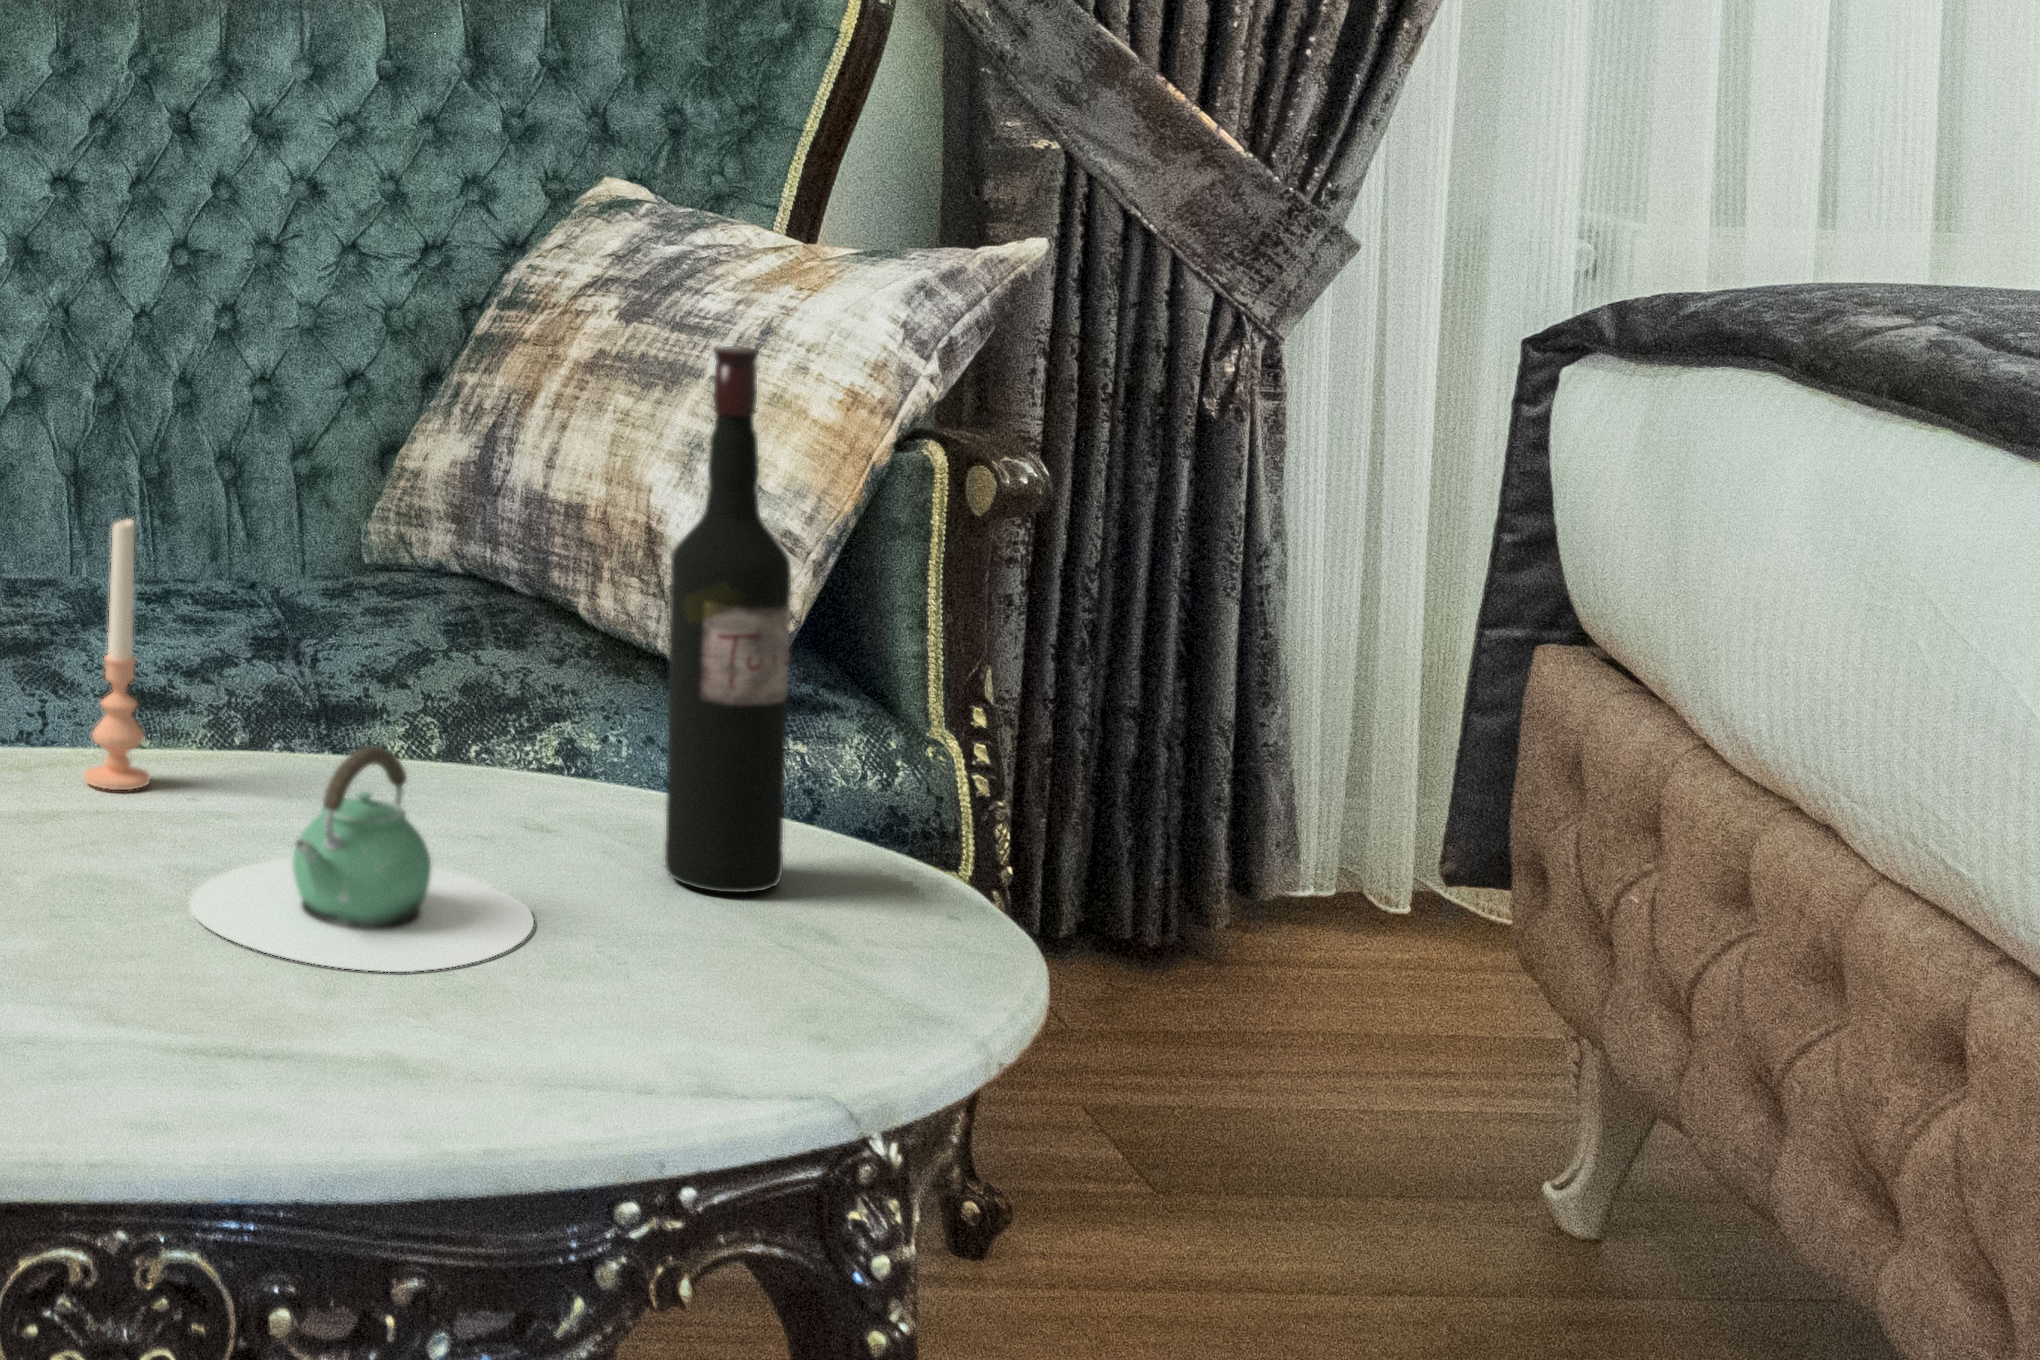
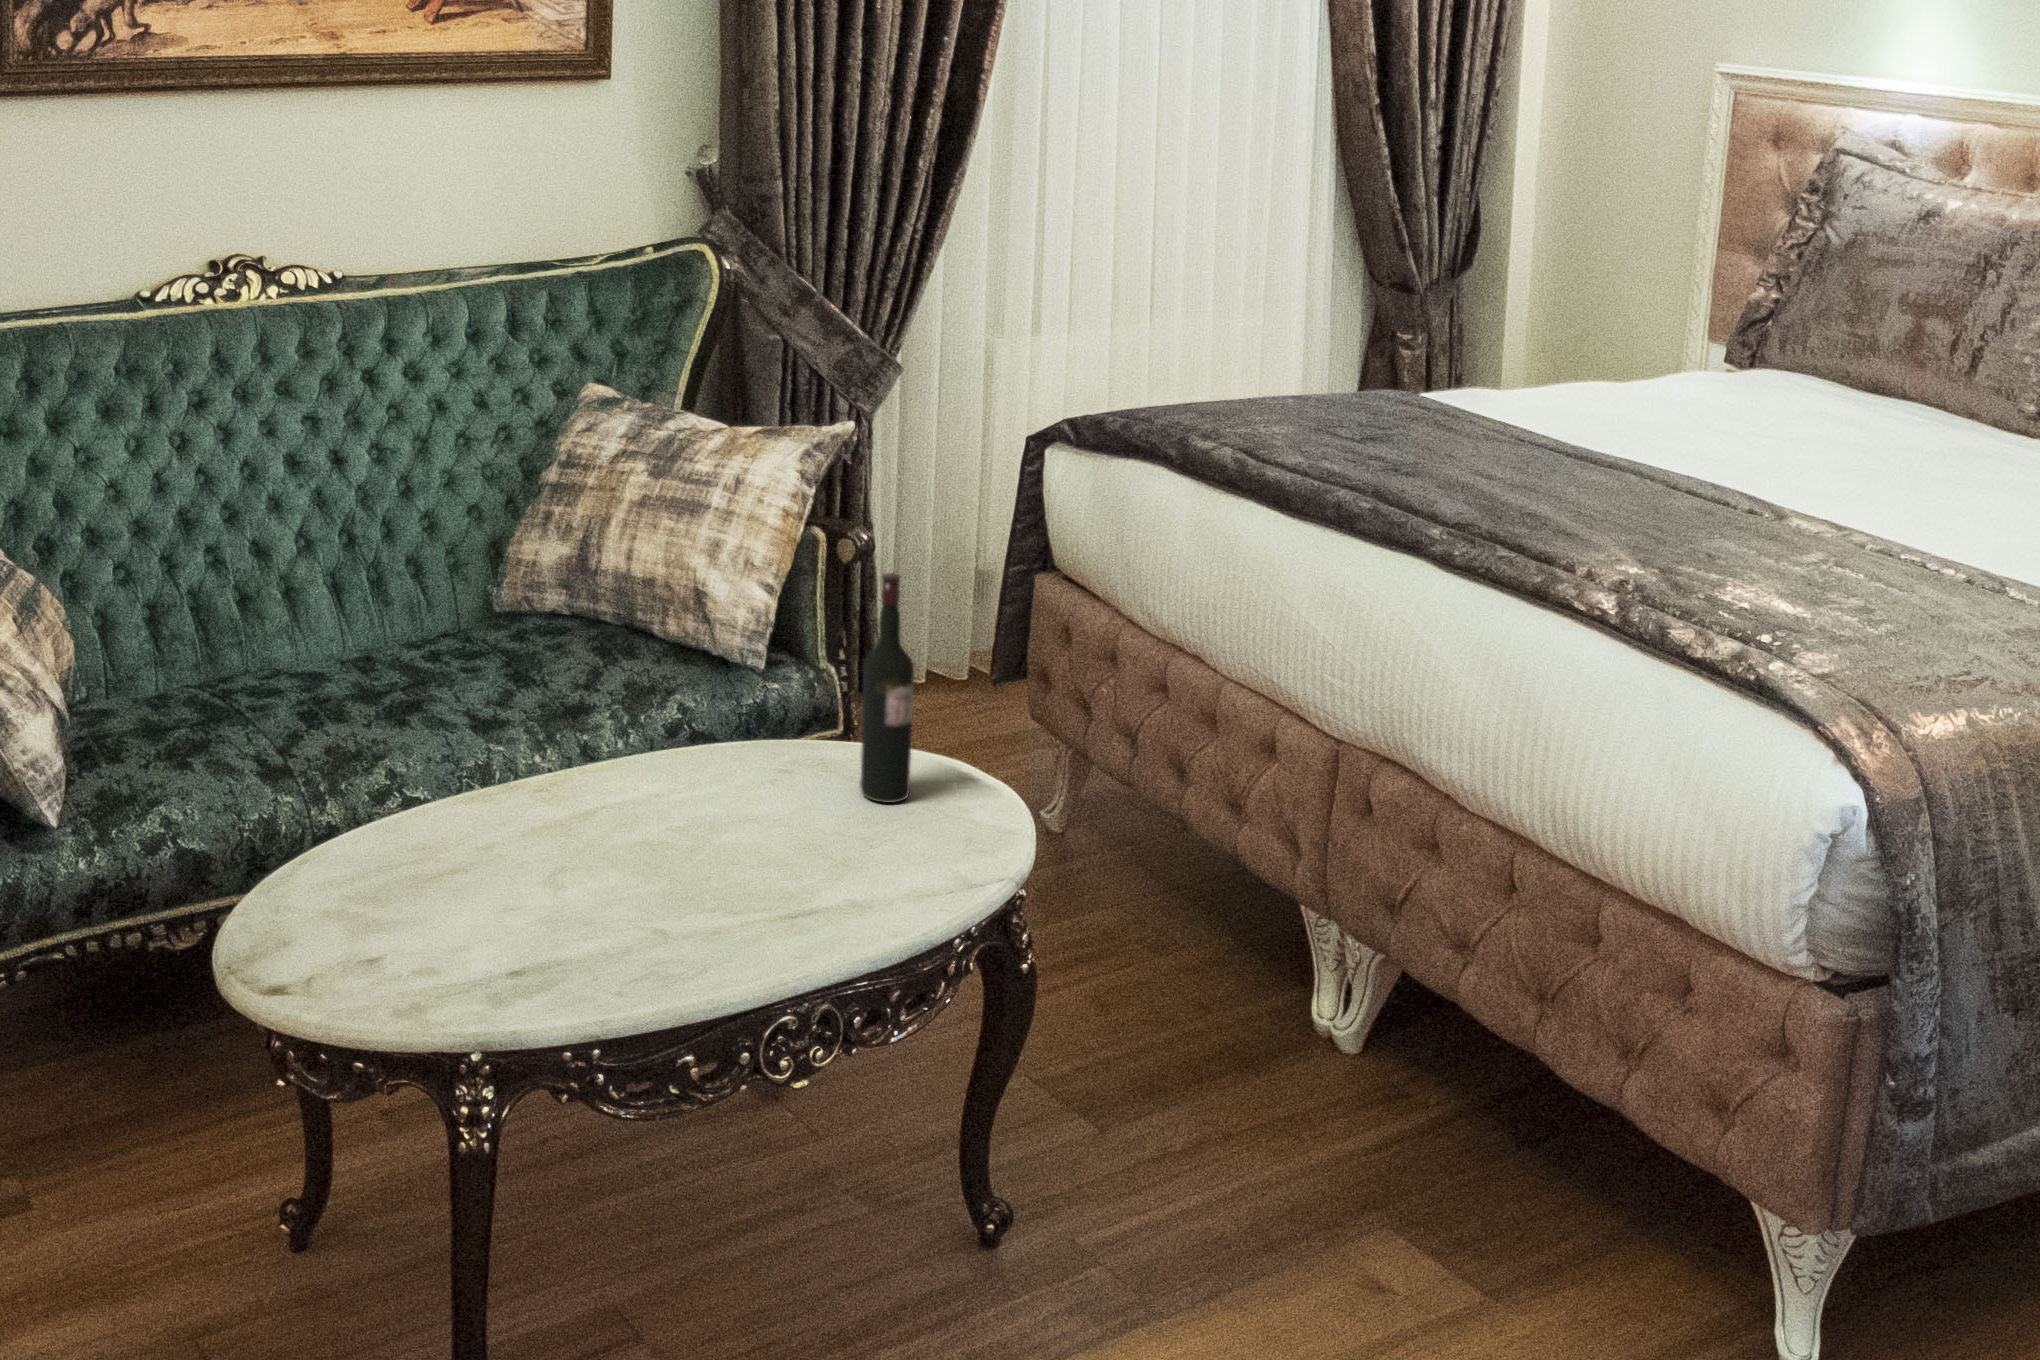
candle: present [84,520,150,790] -> none [584,671,615,797]
teapot: present [189,747,534,972] -> none [703,774,849,877]

